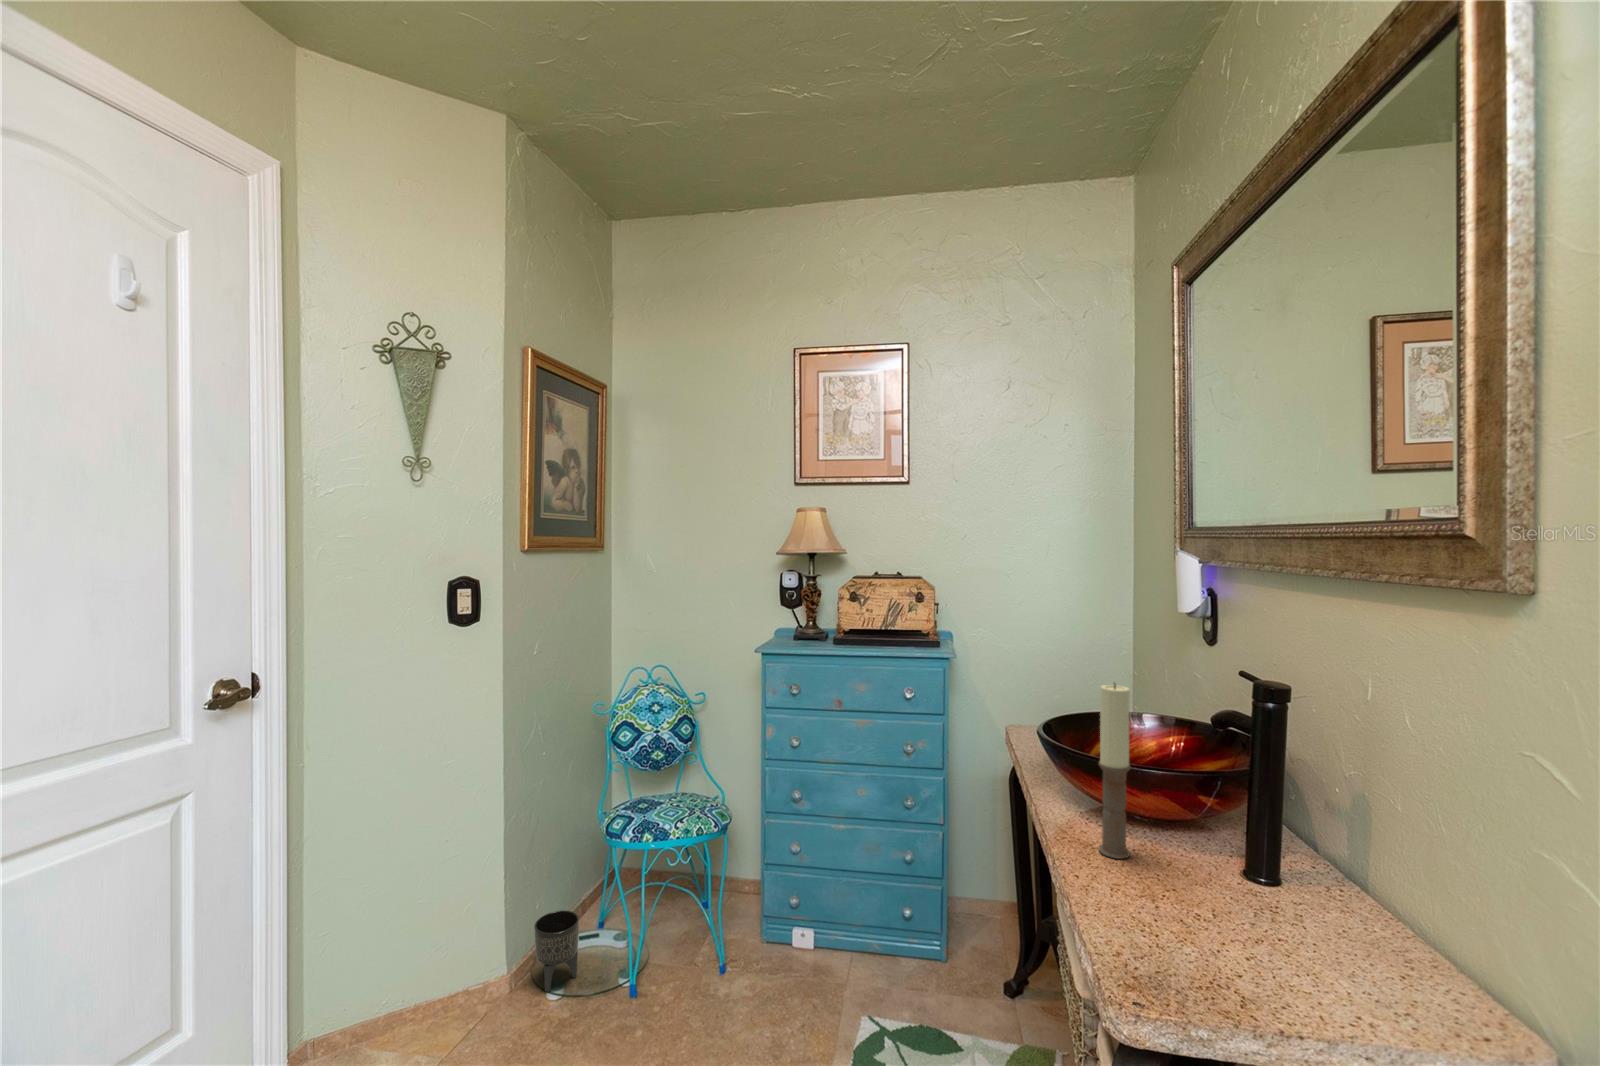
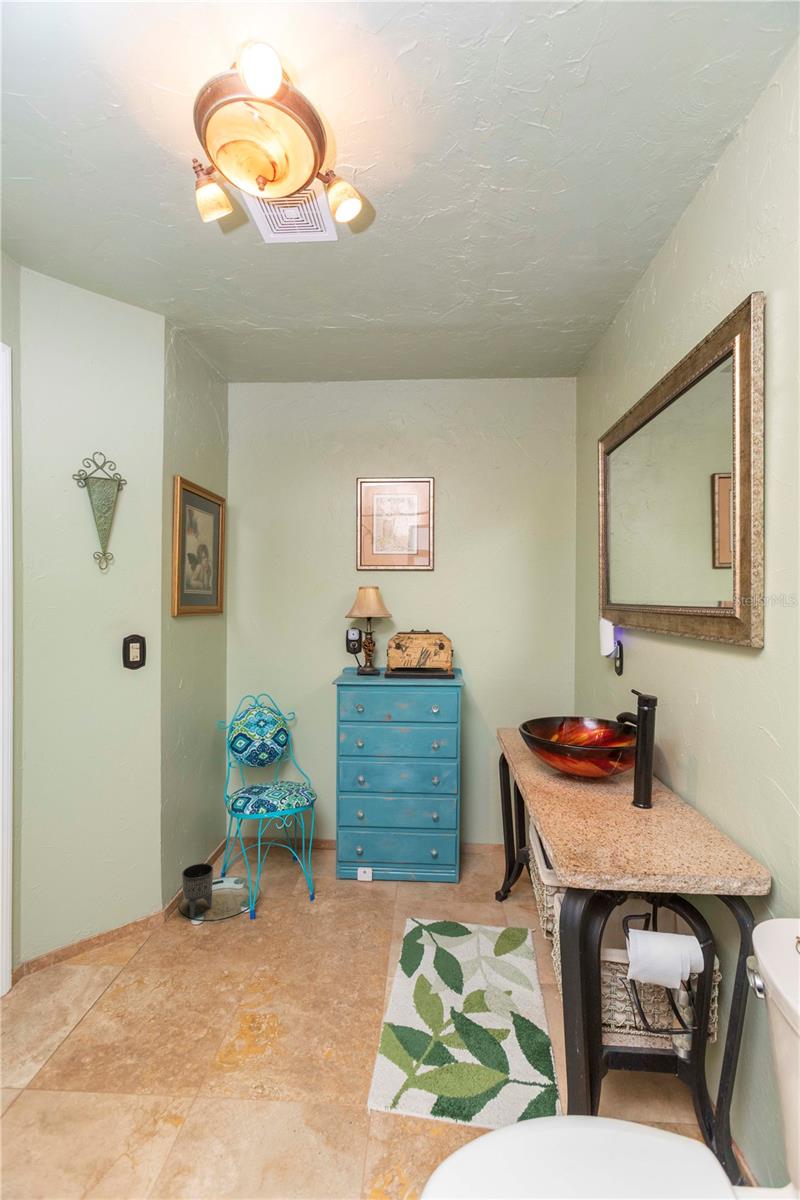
candle: present [1099,684,1131,859] -> none [554,695,572,798]

